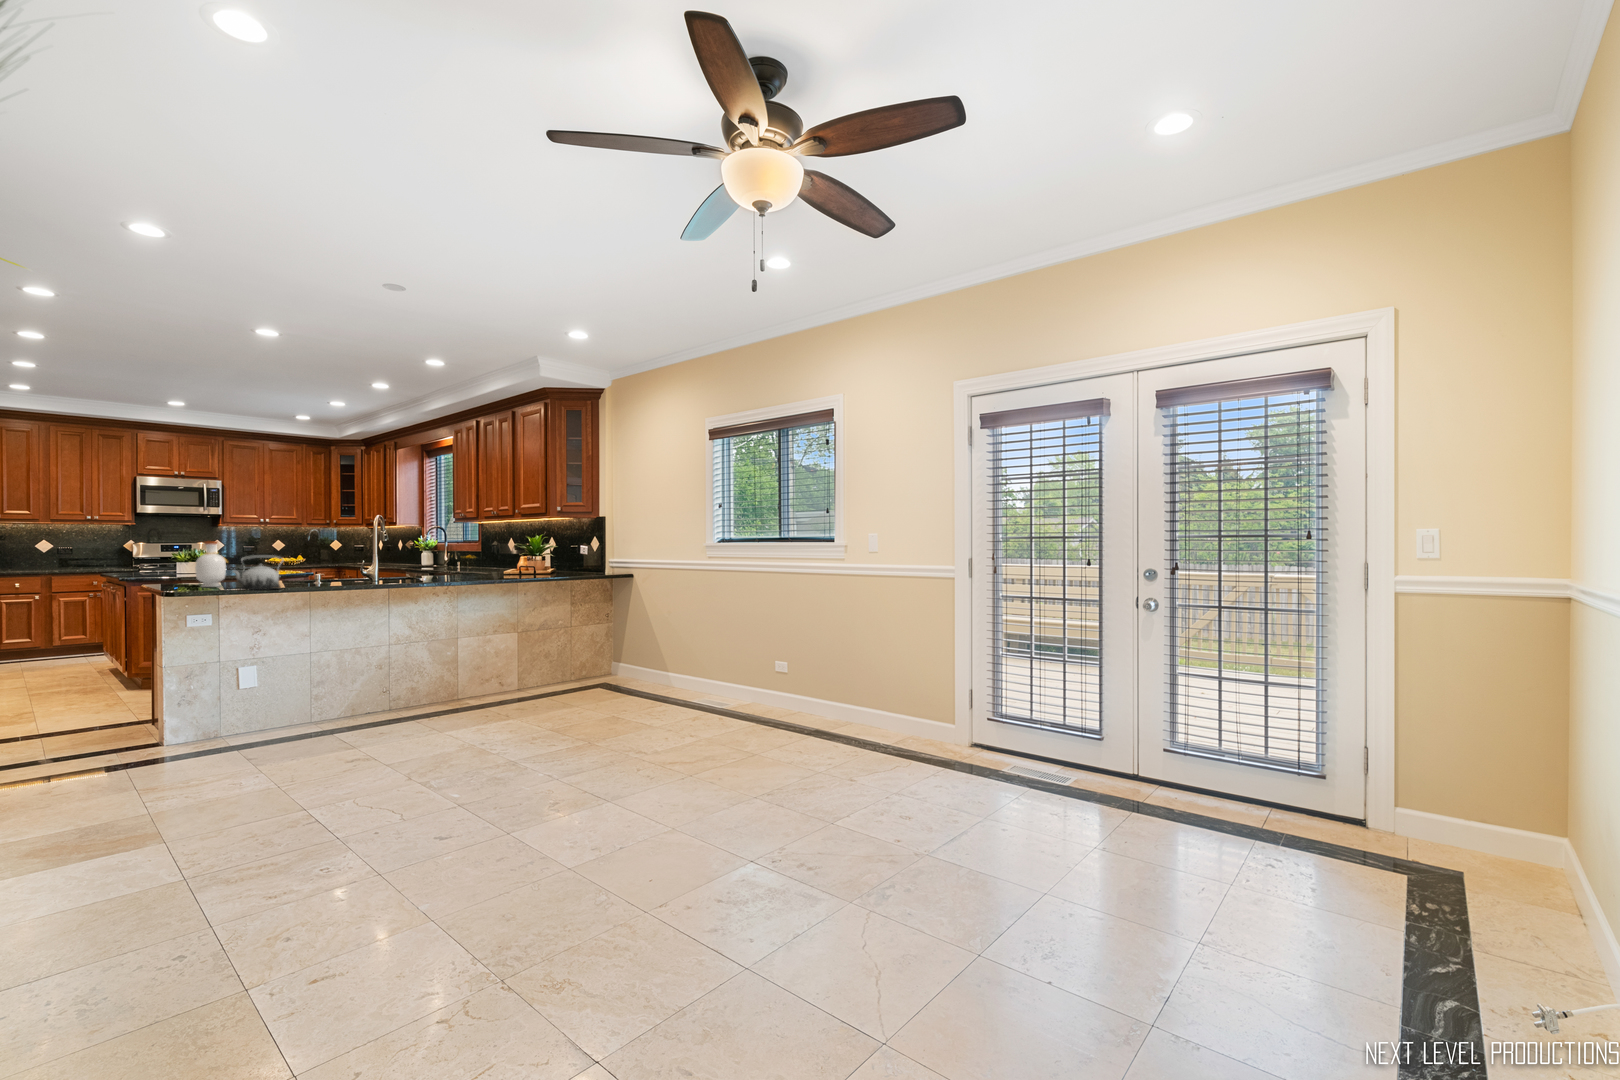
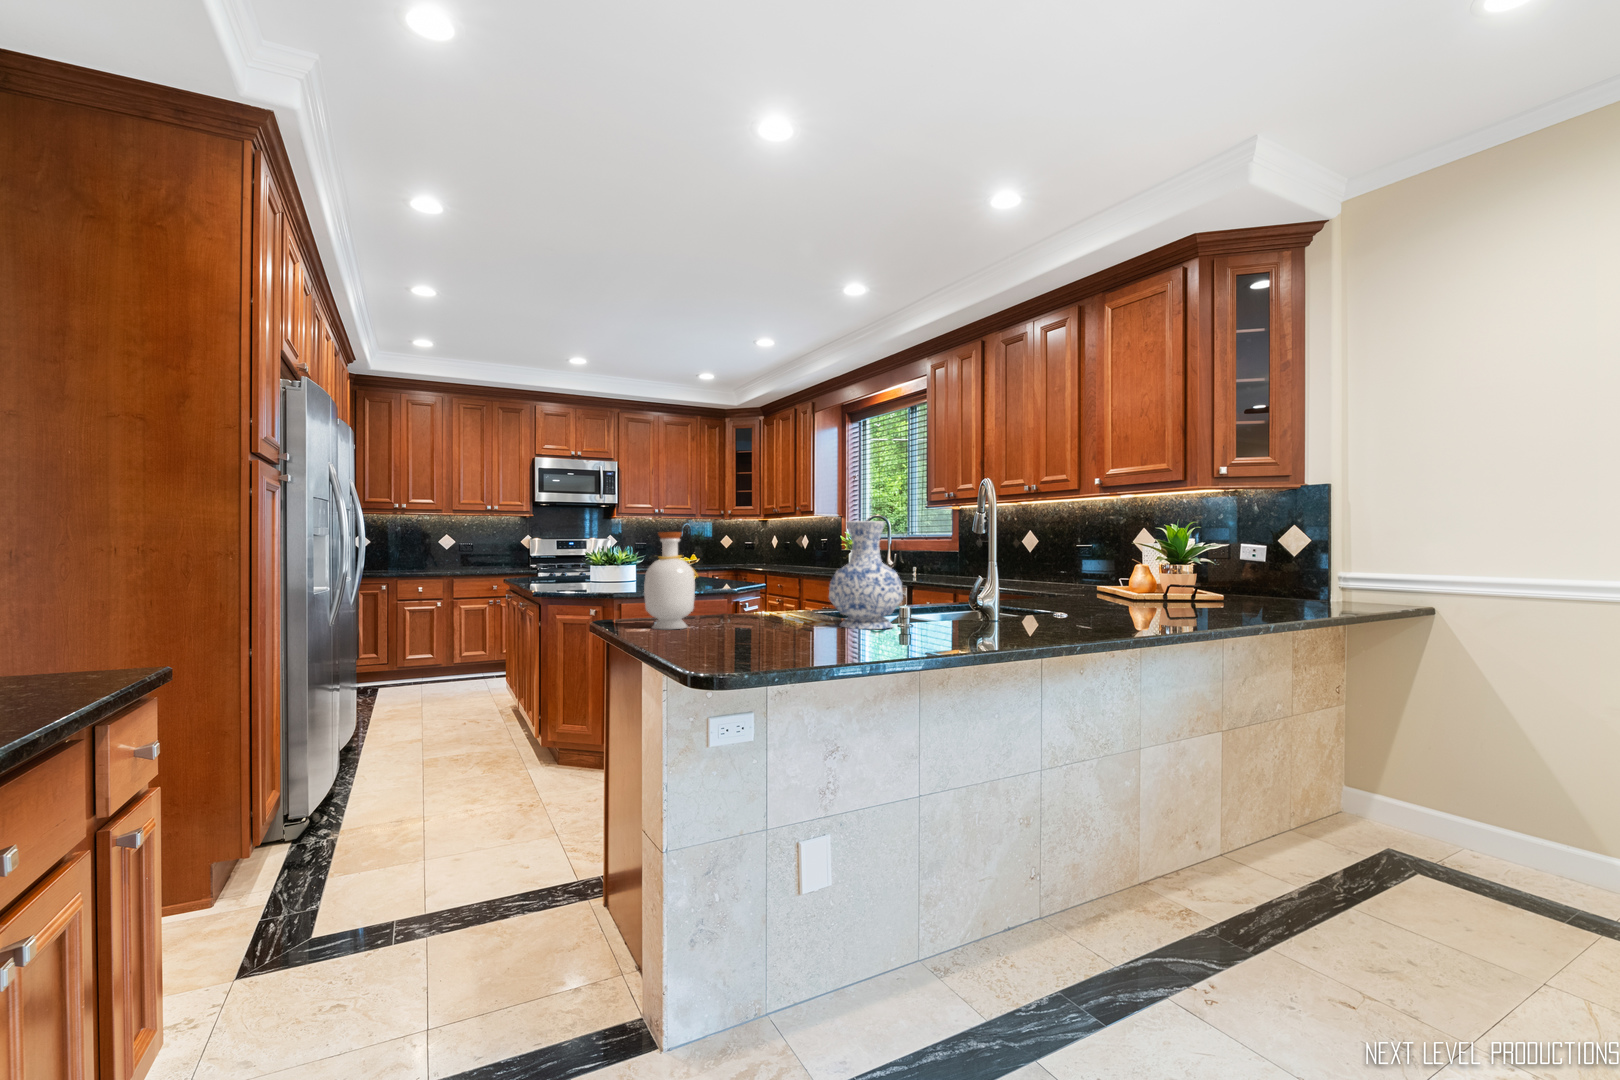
vase: none [314,535,357,587] -> present [829,521,903,629]
teapot: present [233,555,283,590] -> none [716,562,806,644]

